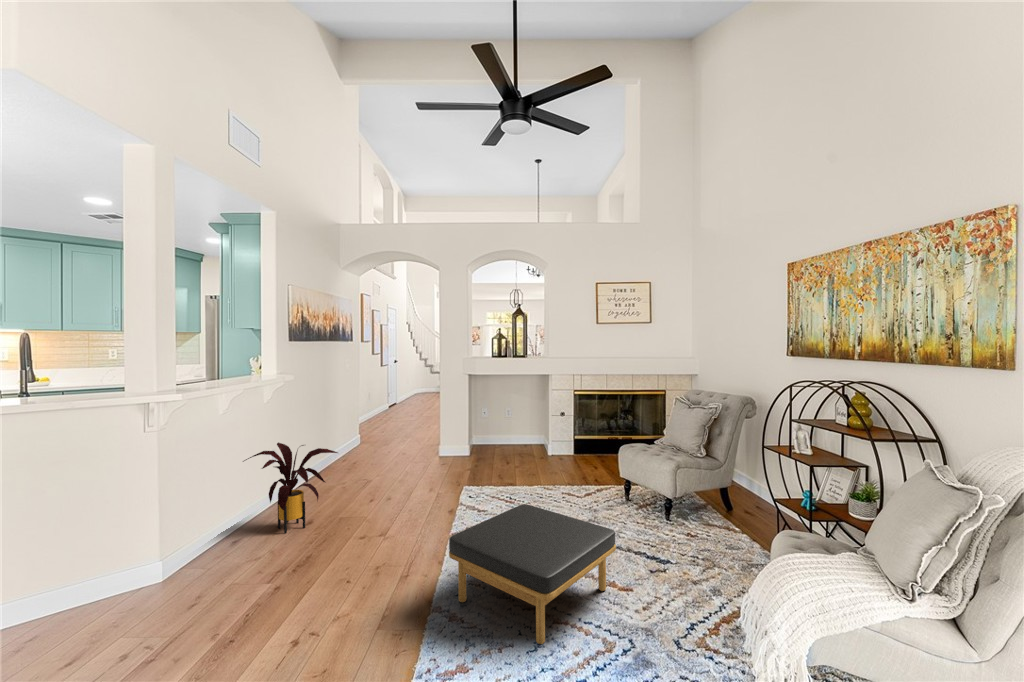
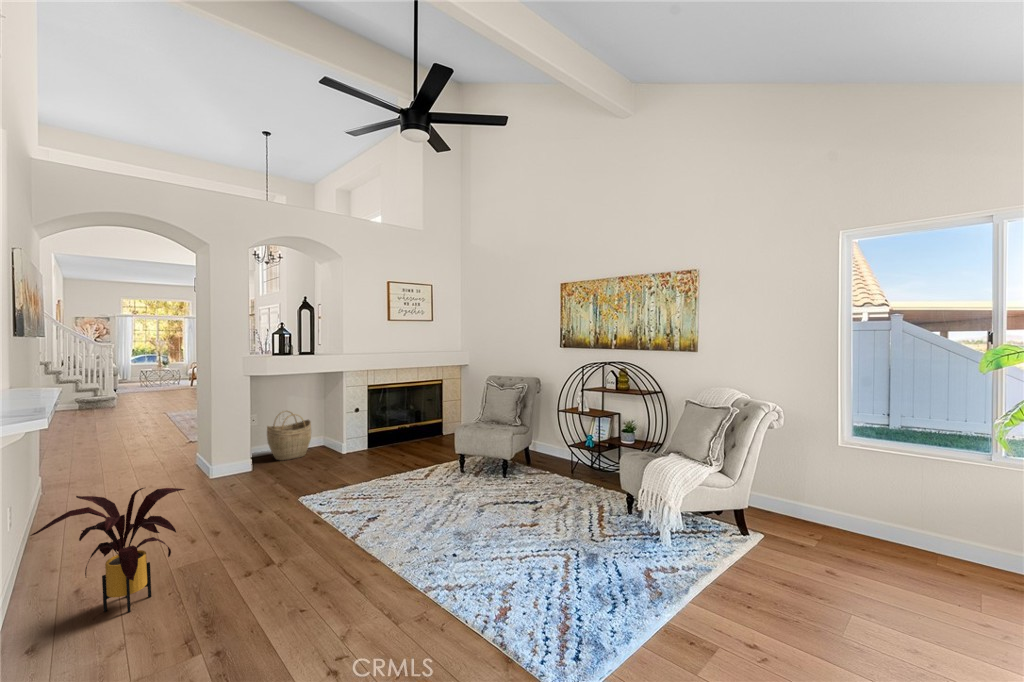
woven basket: none [486,406,523,452] -> present [267,411,311,461]
ottoman: present [449,504,616,644] -> none [427,483,540,578]

